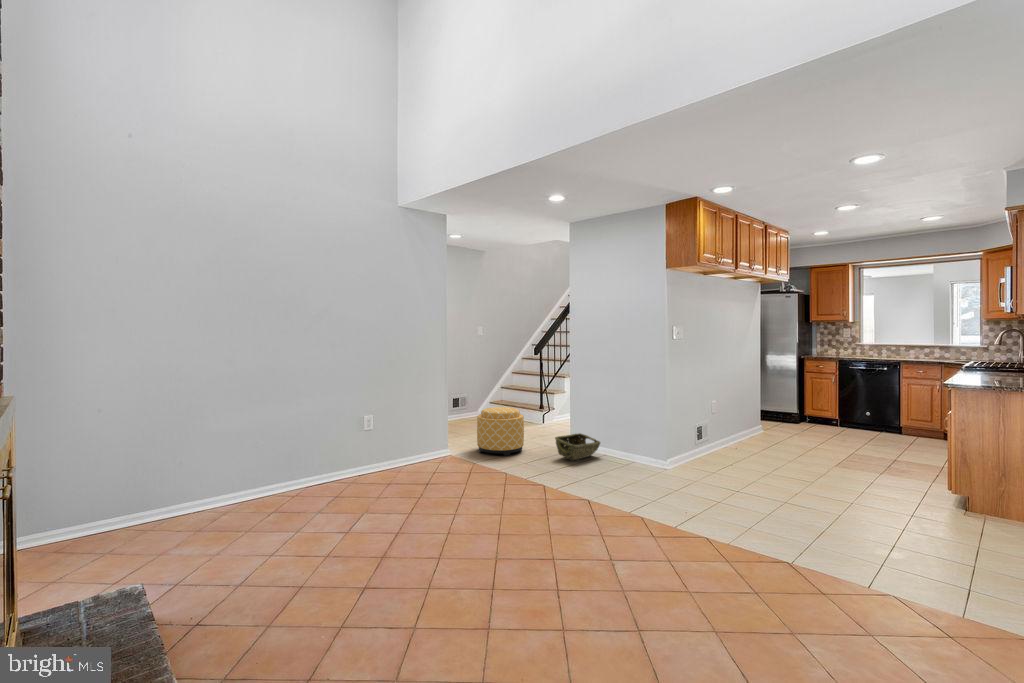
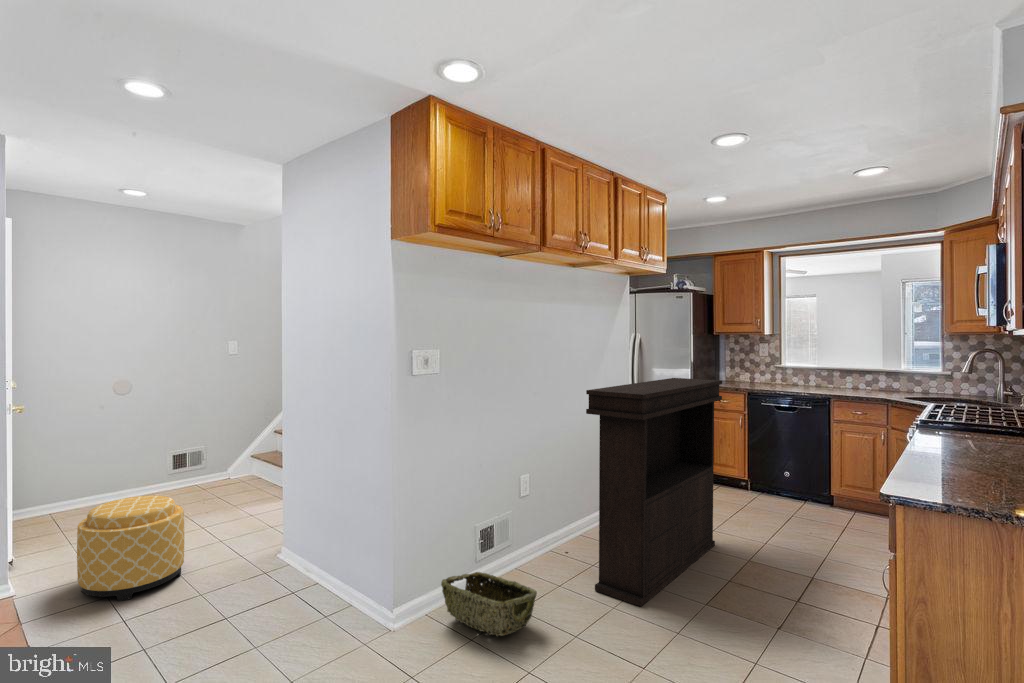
console table: none [757,346,830,466] -> present [586,378,722,606]
woven basket: present [555,433,600,461] -> present [441,572,537,636]

